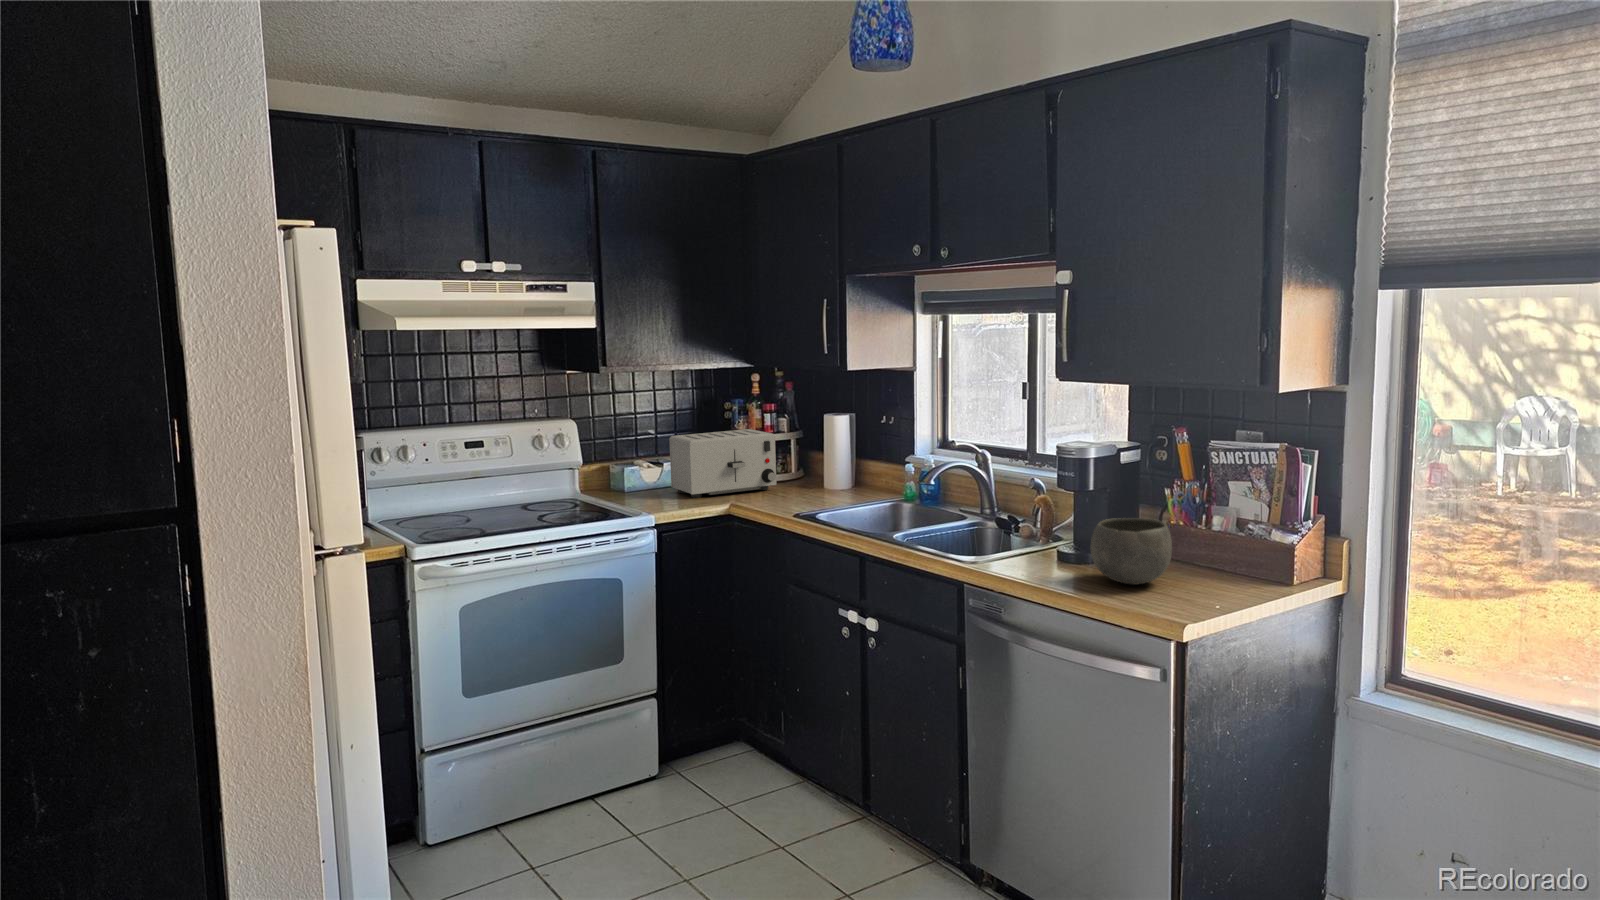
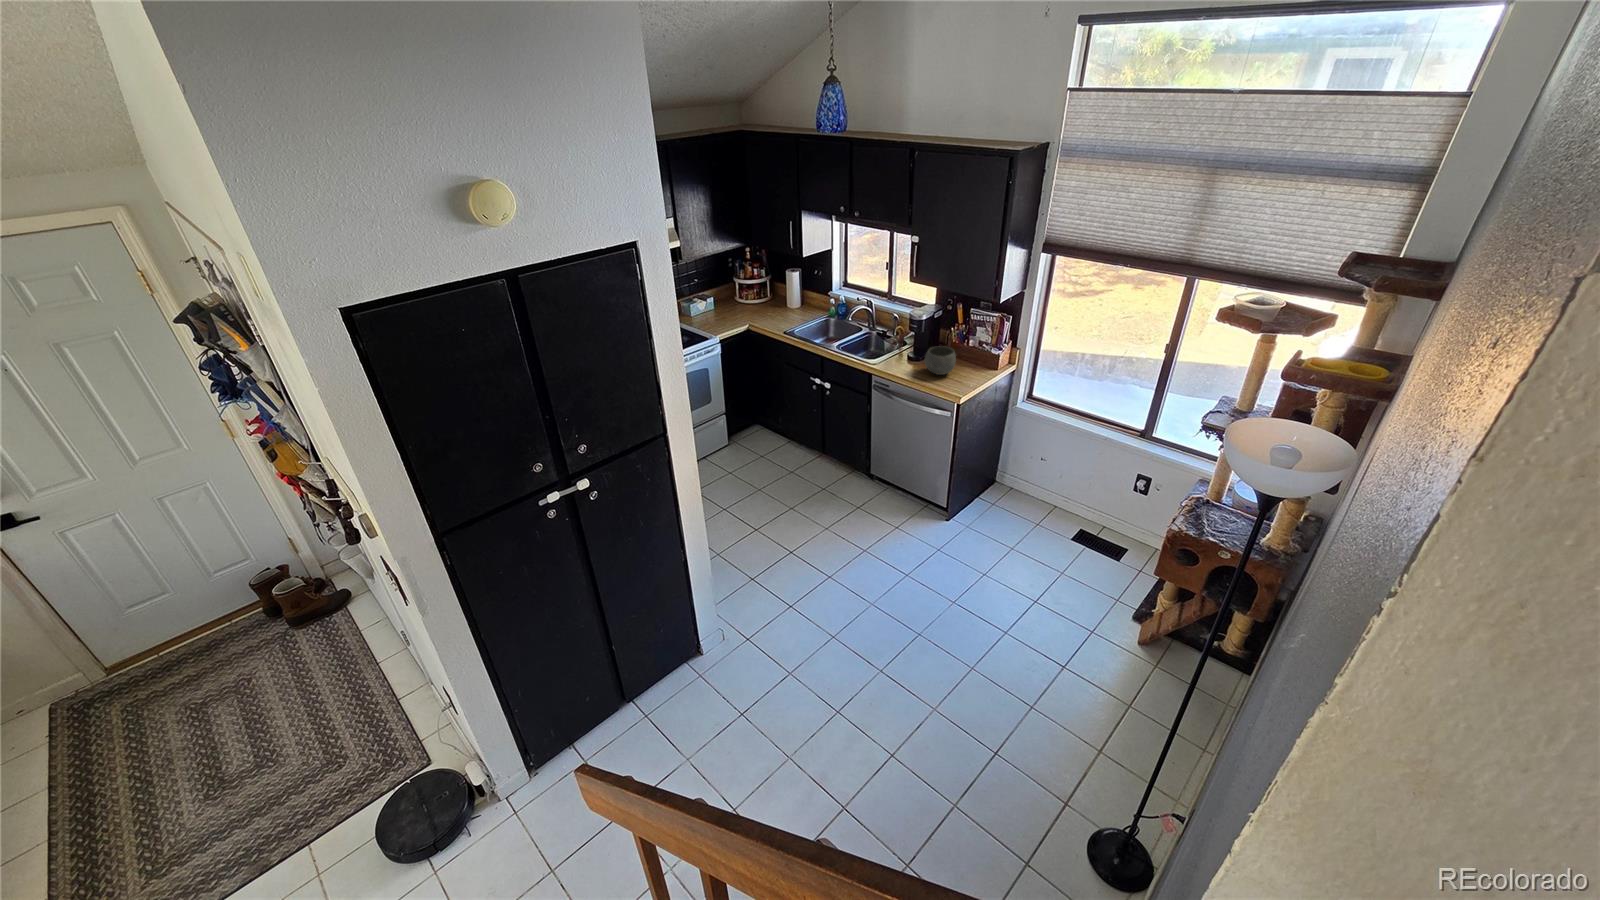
toaster: present [669,429,777,498] -> none [713,279,765,319]

